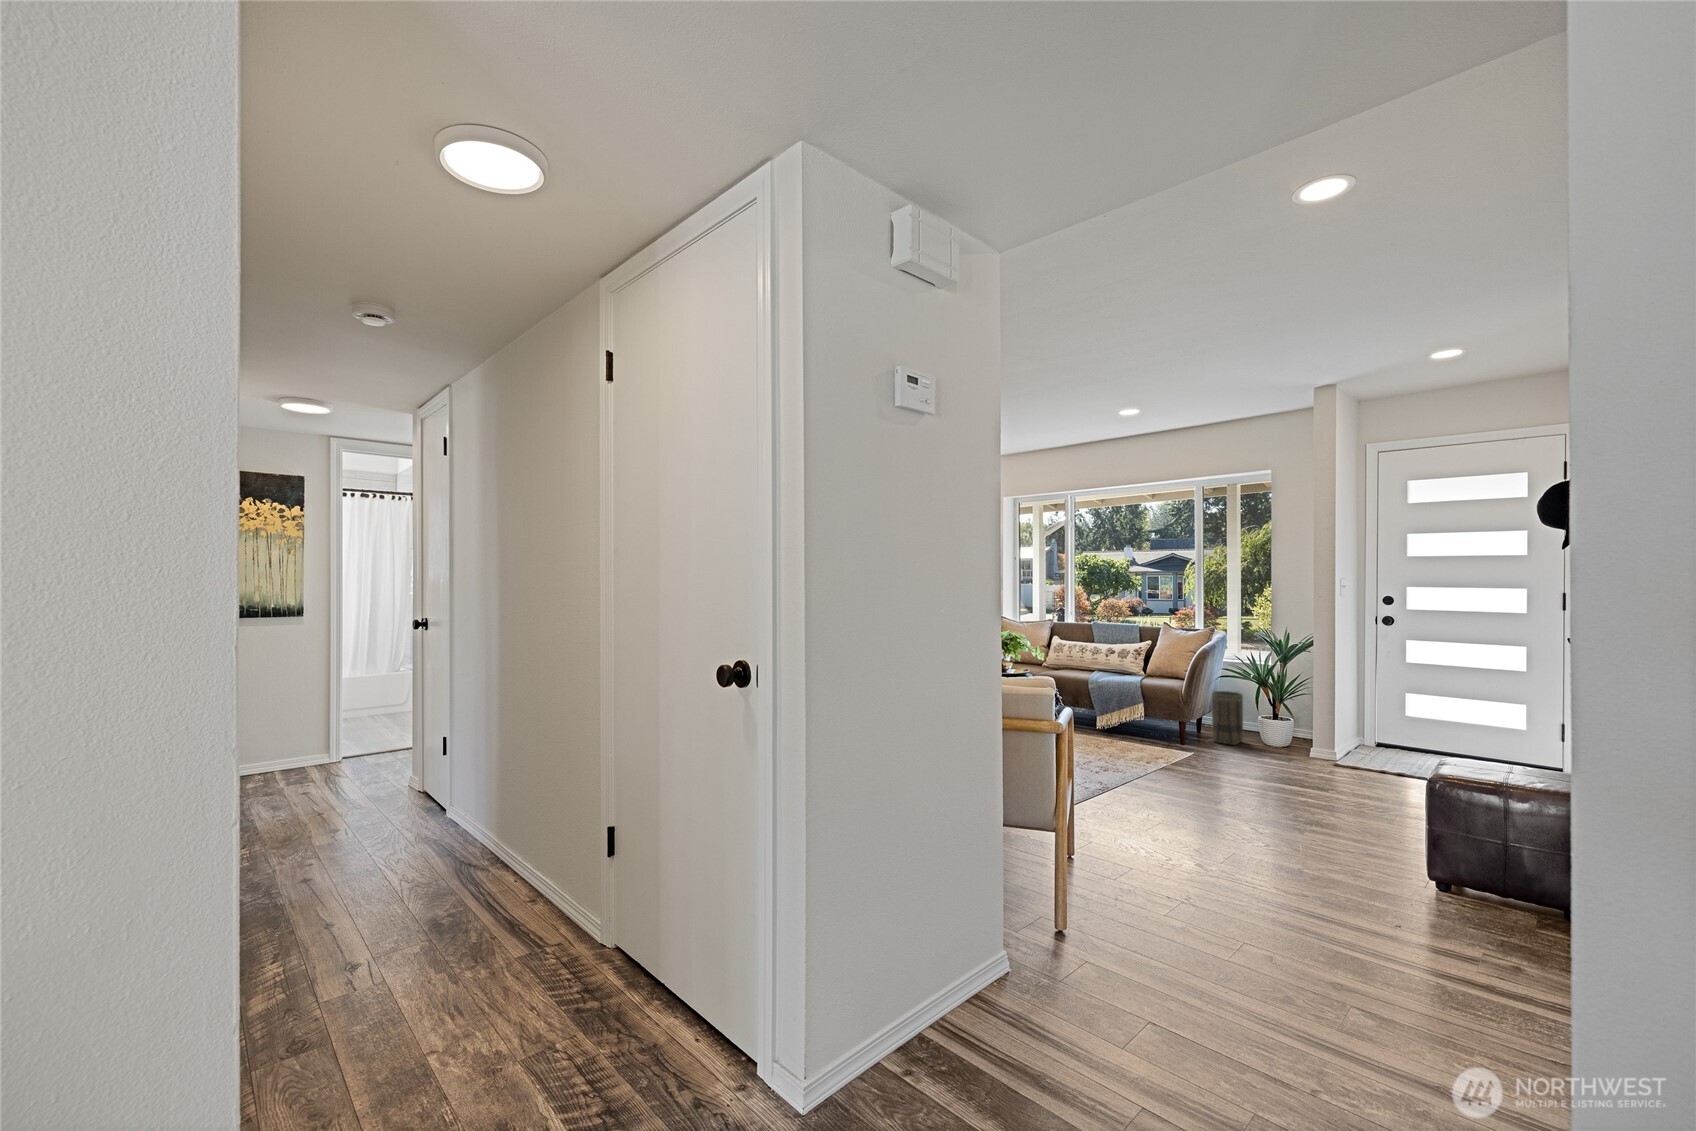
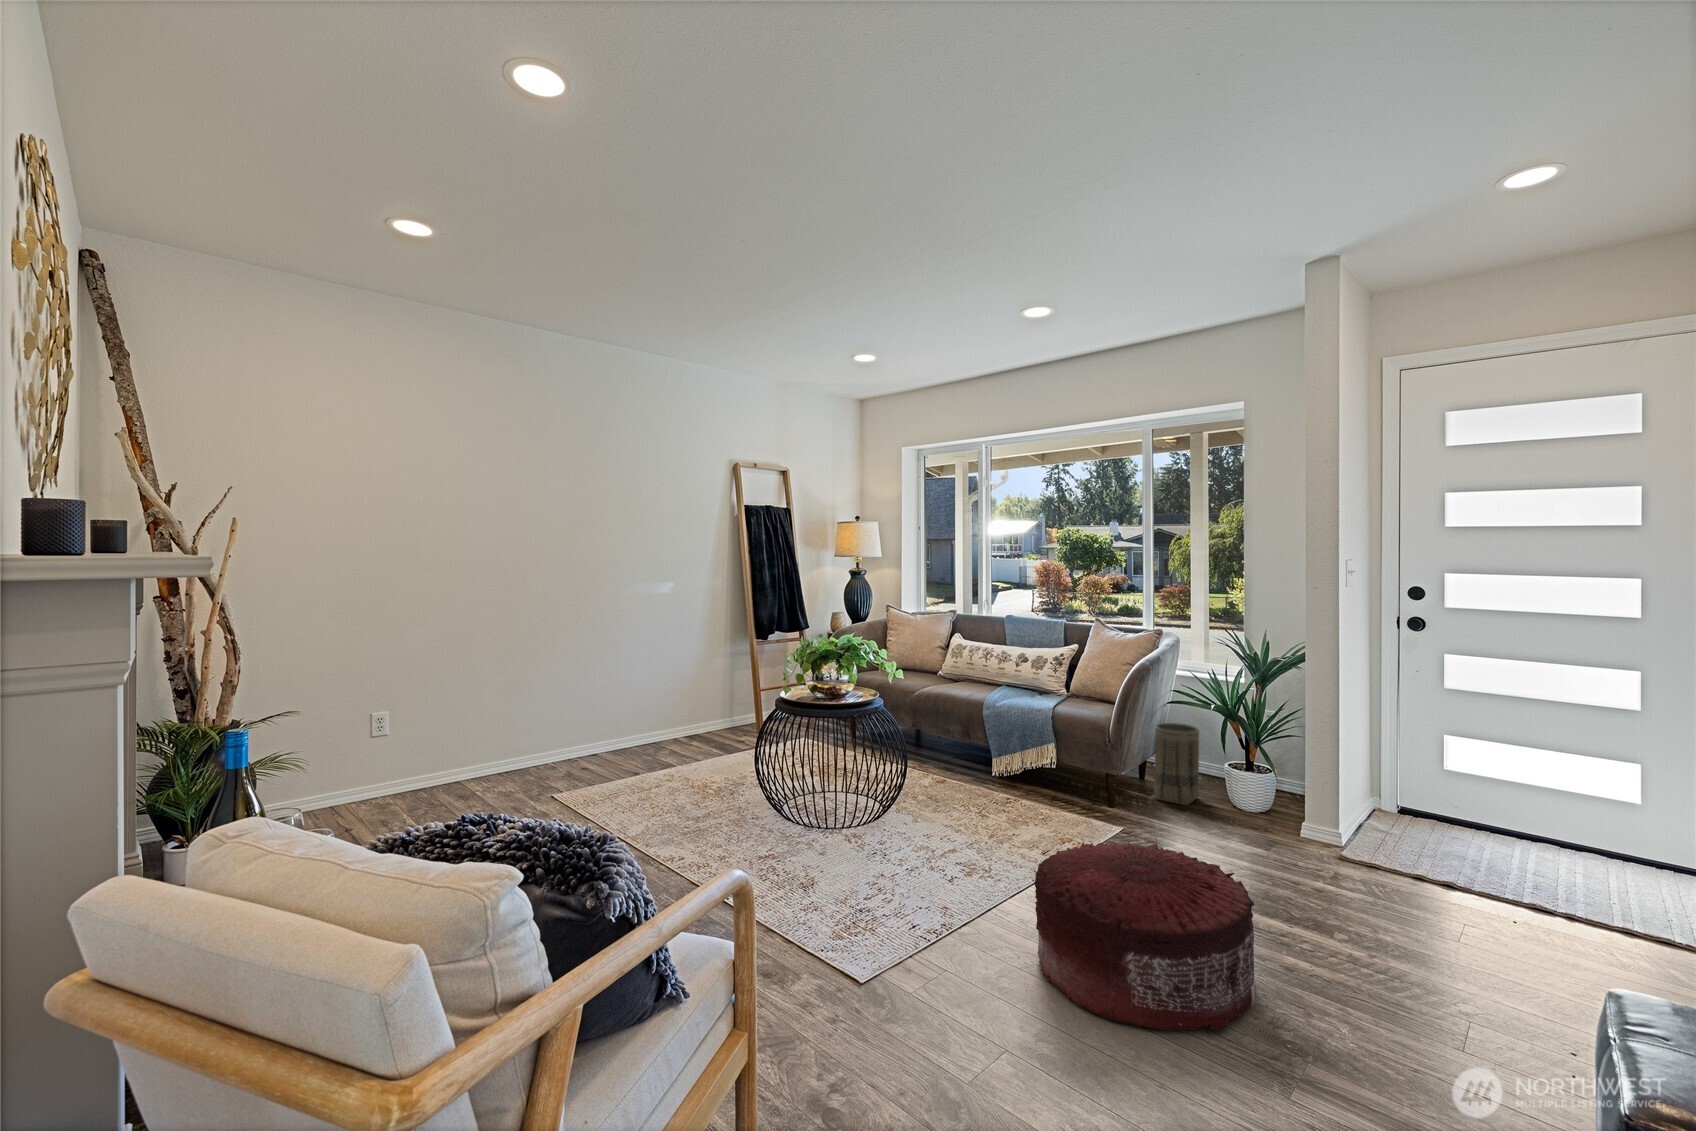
pouf: none [1167,745,1296,830] -> present [1034,842,1255,1030]

